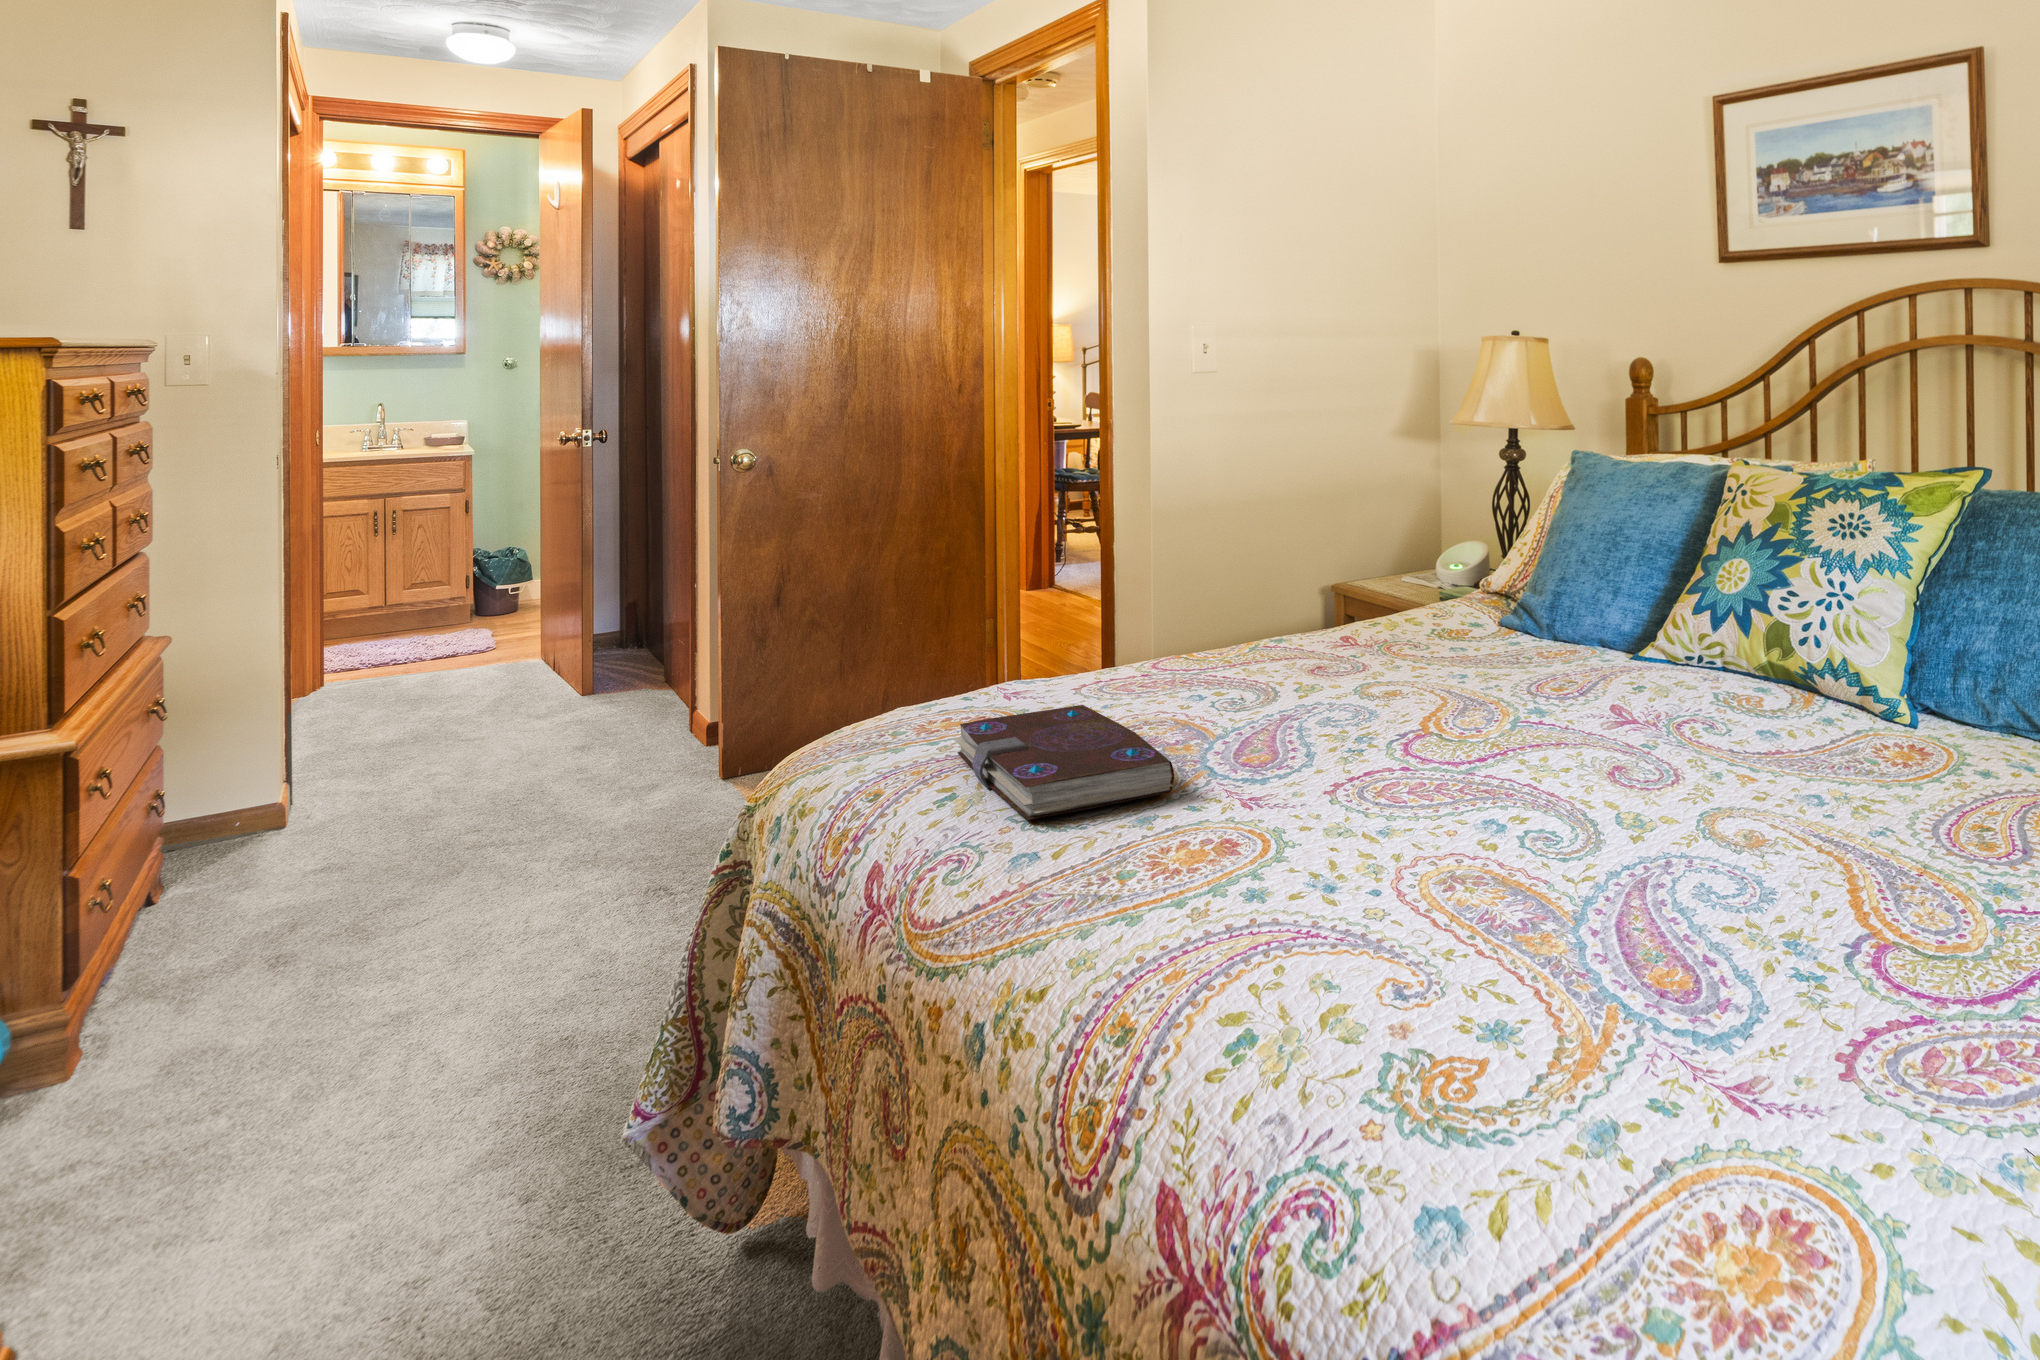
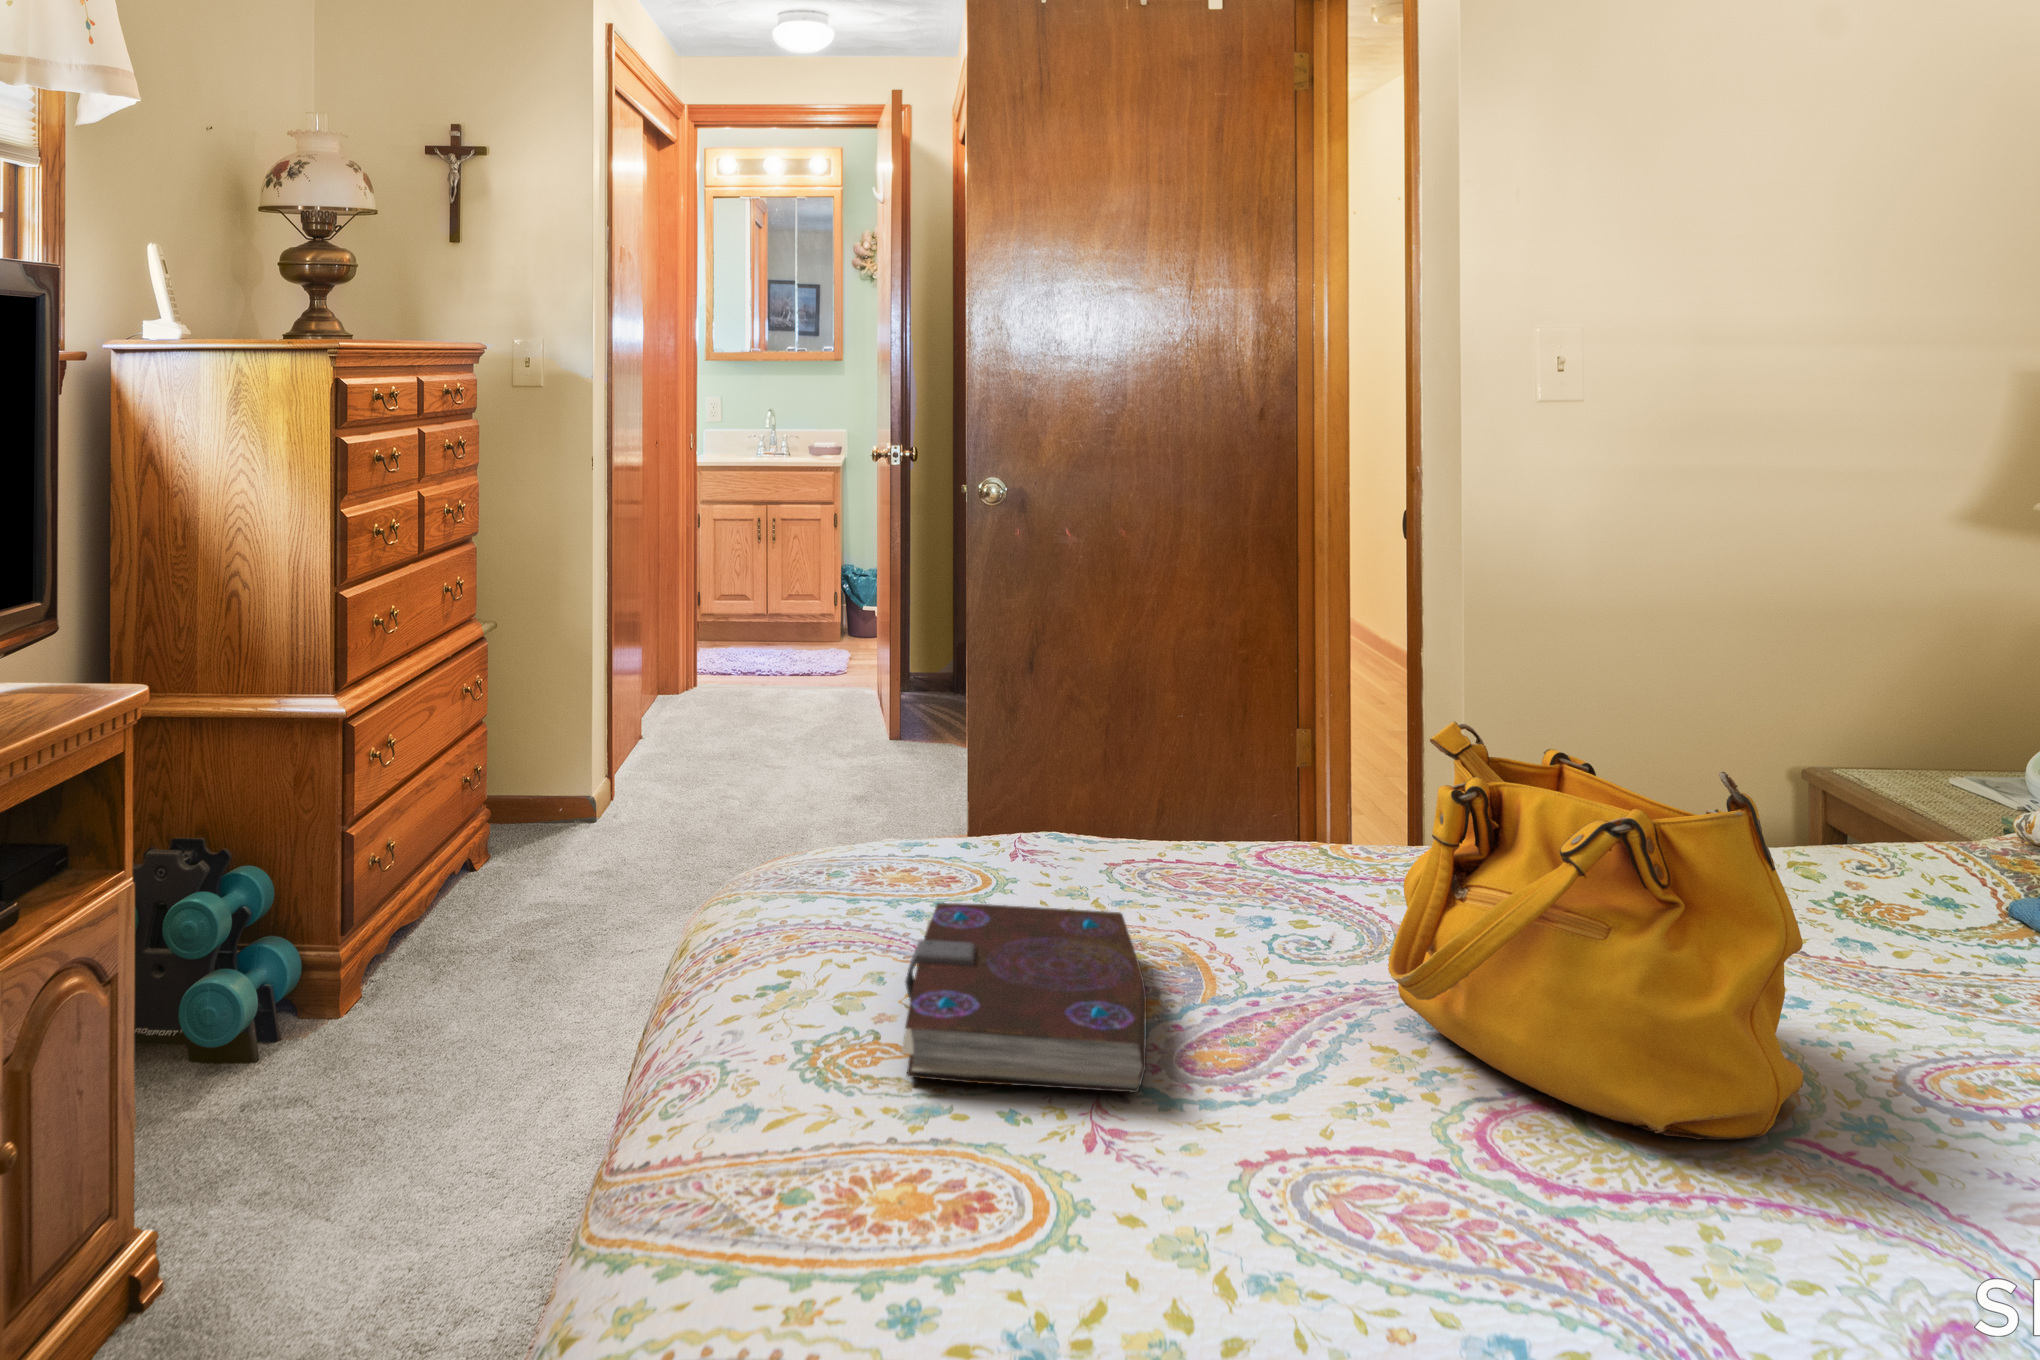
handbag: none [1260,546,1483,745] -> present [1388,721,1803,1139]

